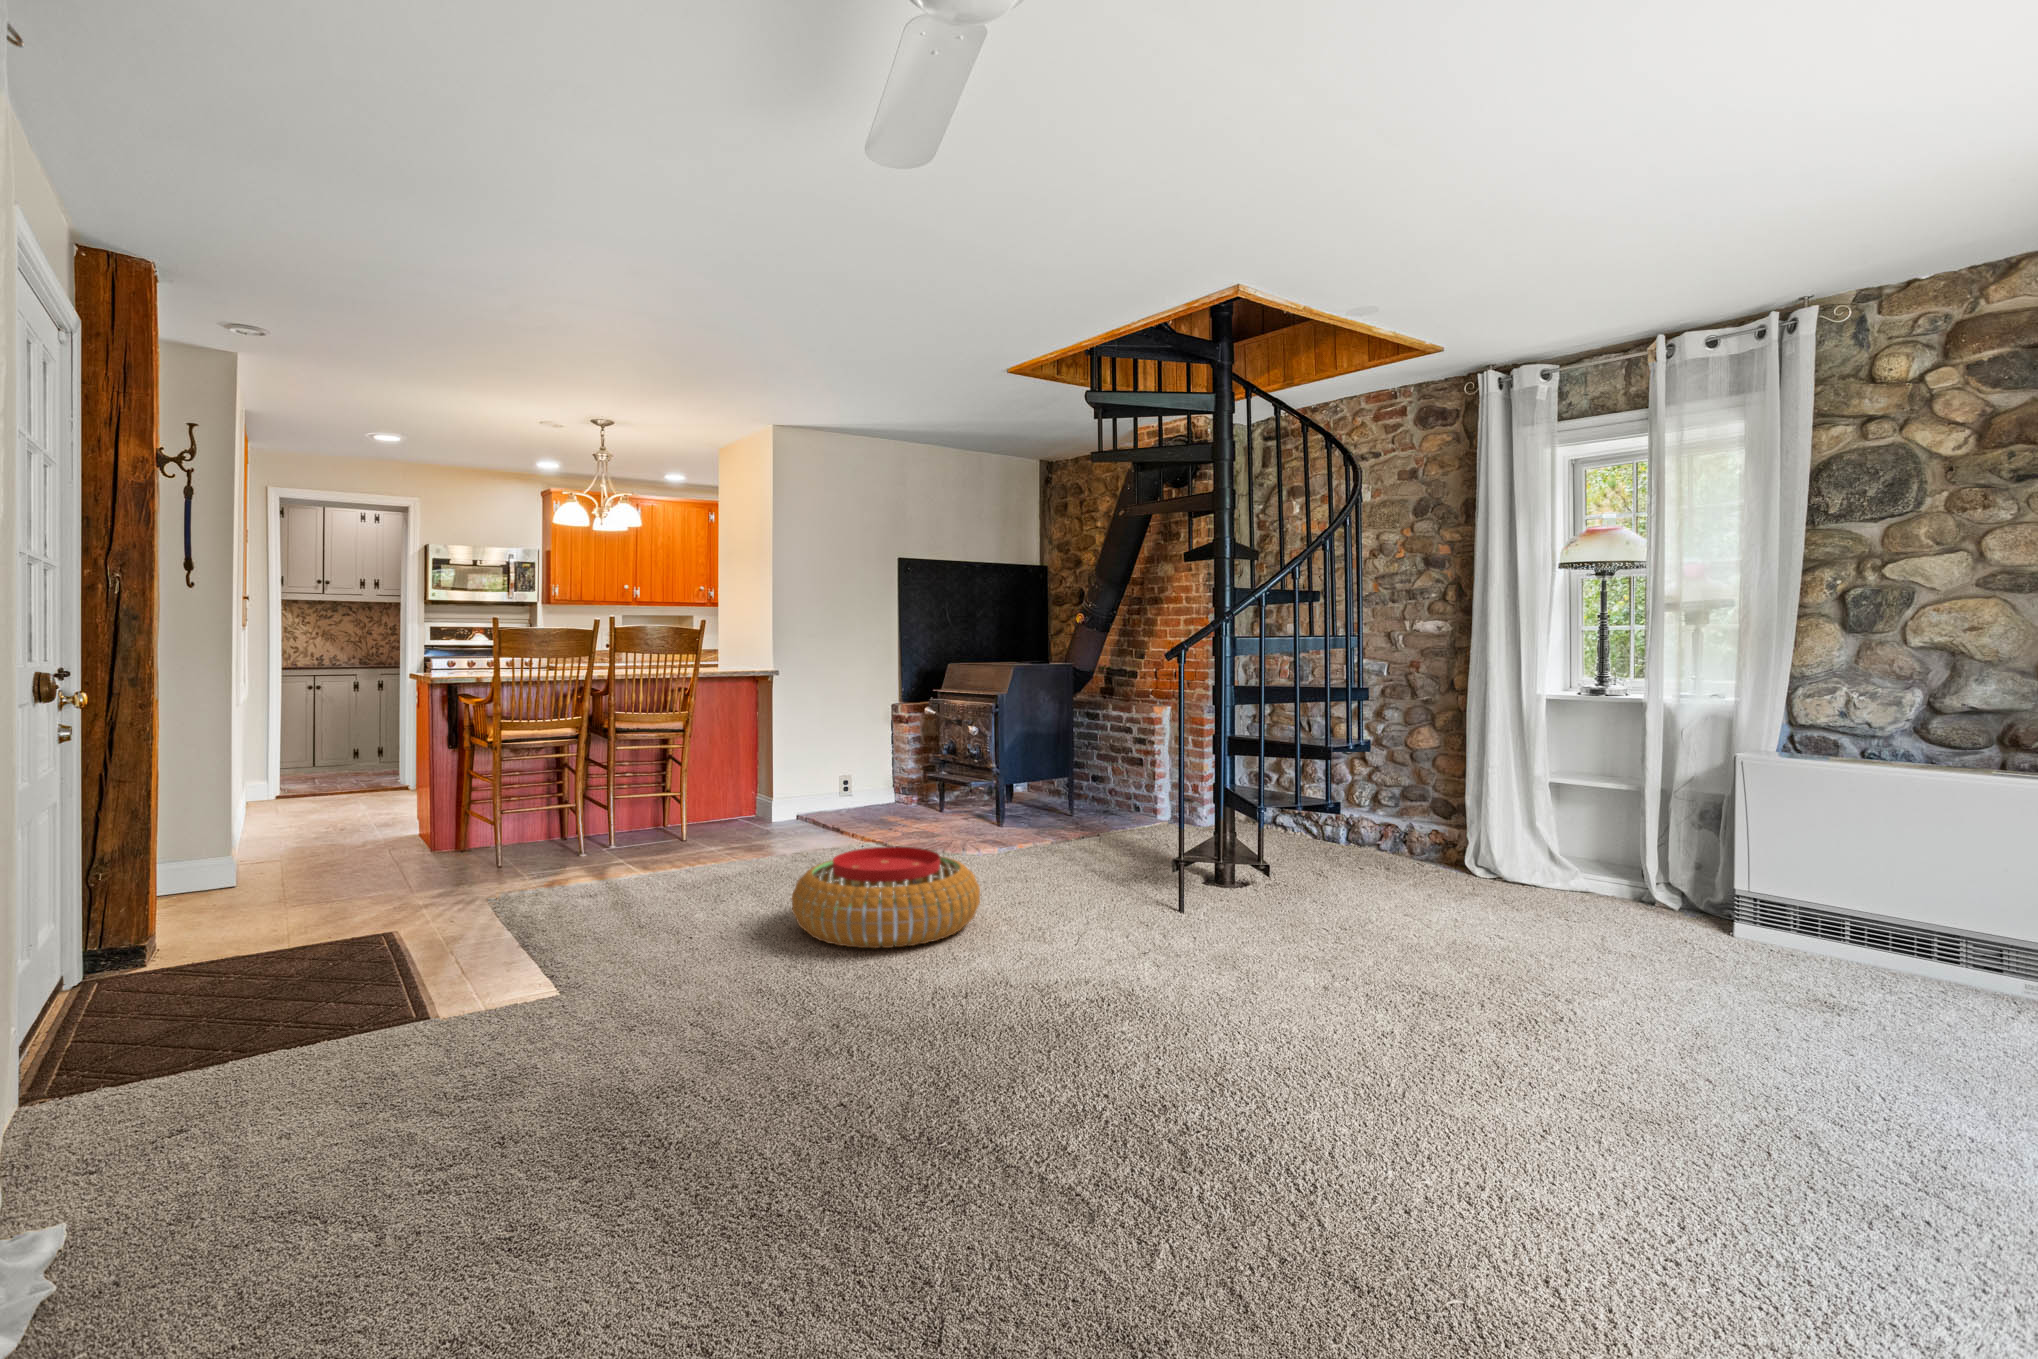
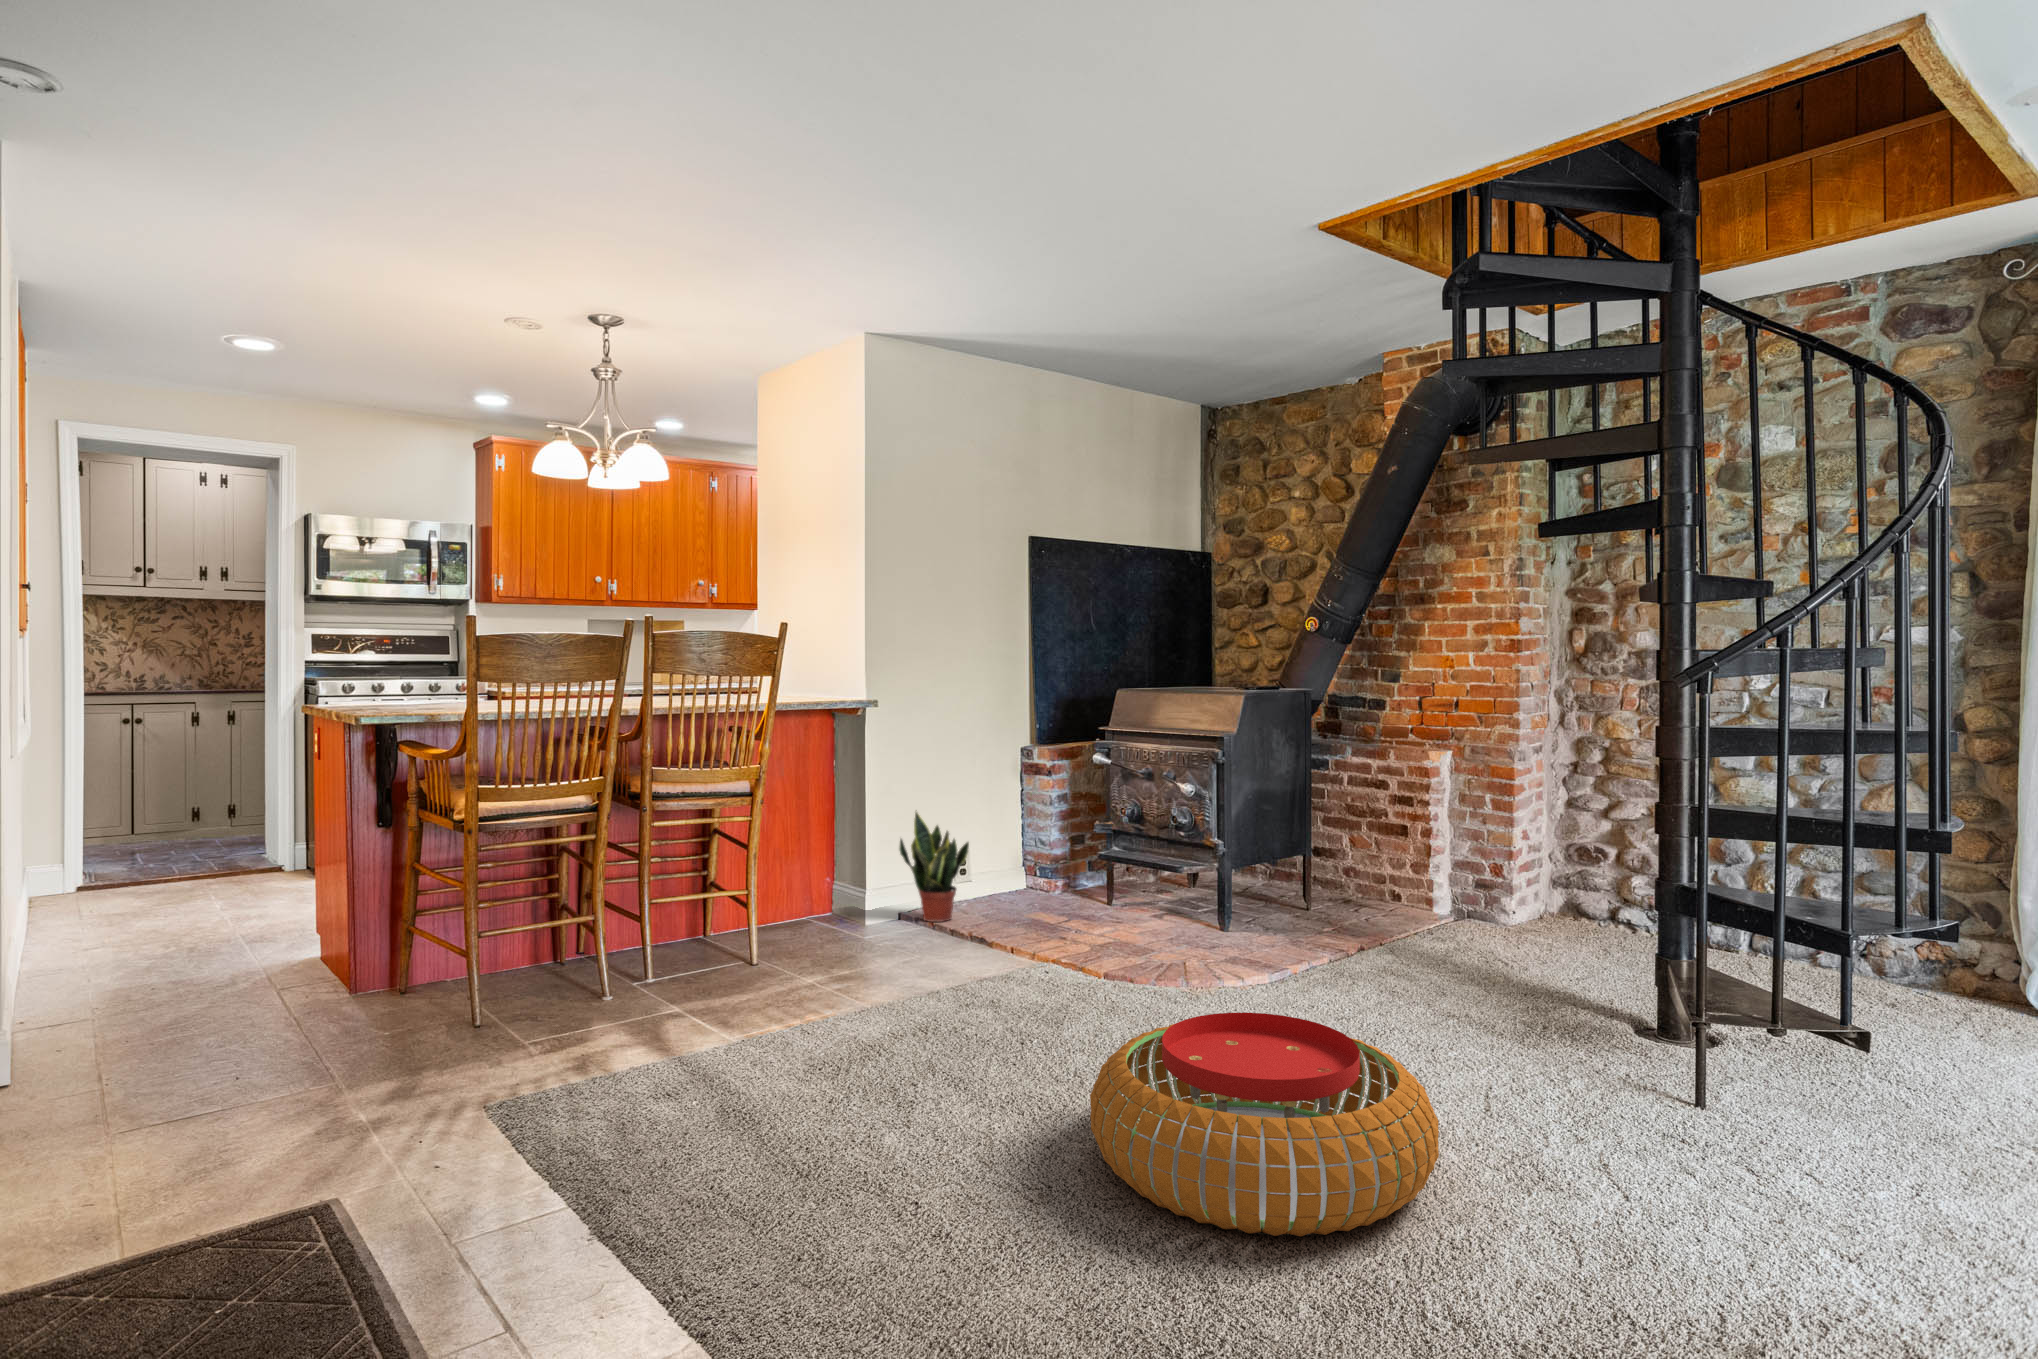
potted plant: none [795,744,845,819] -> present [899,812,969,922]

